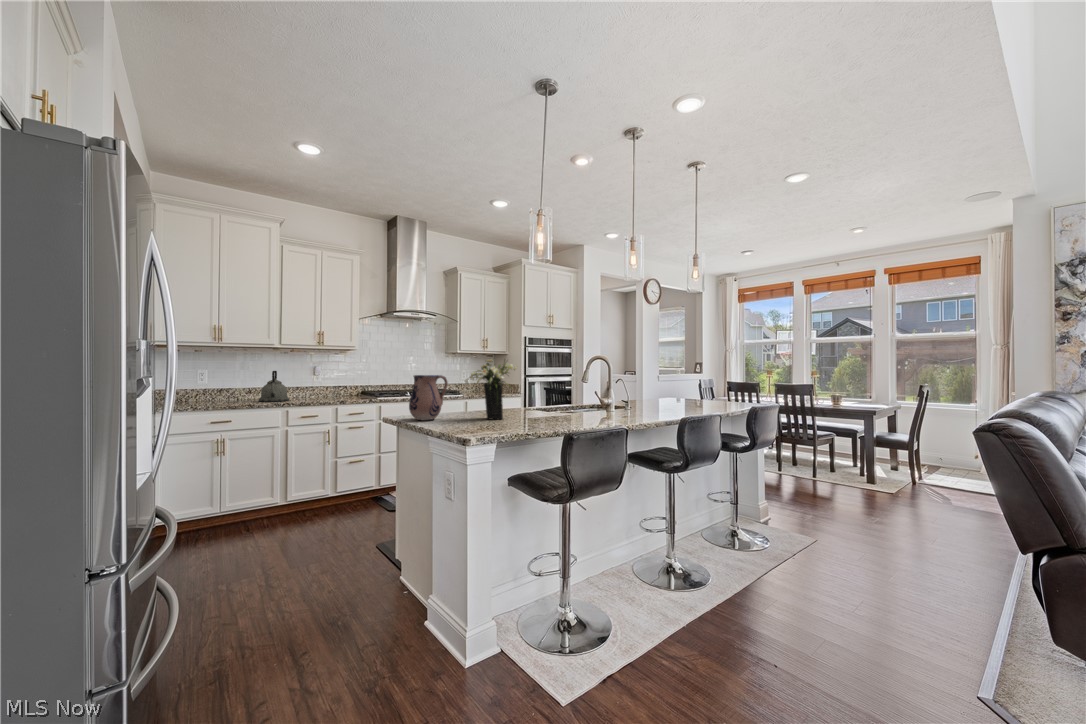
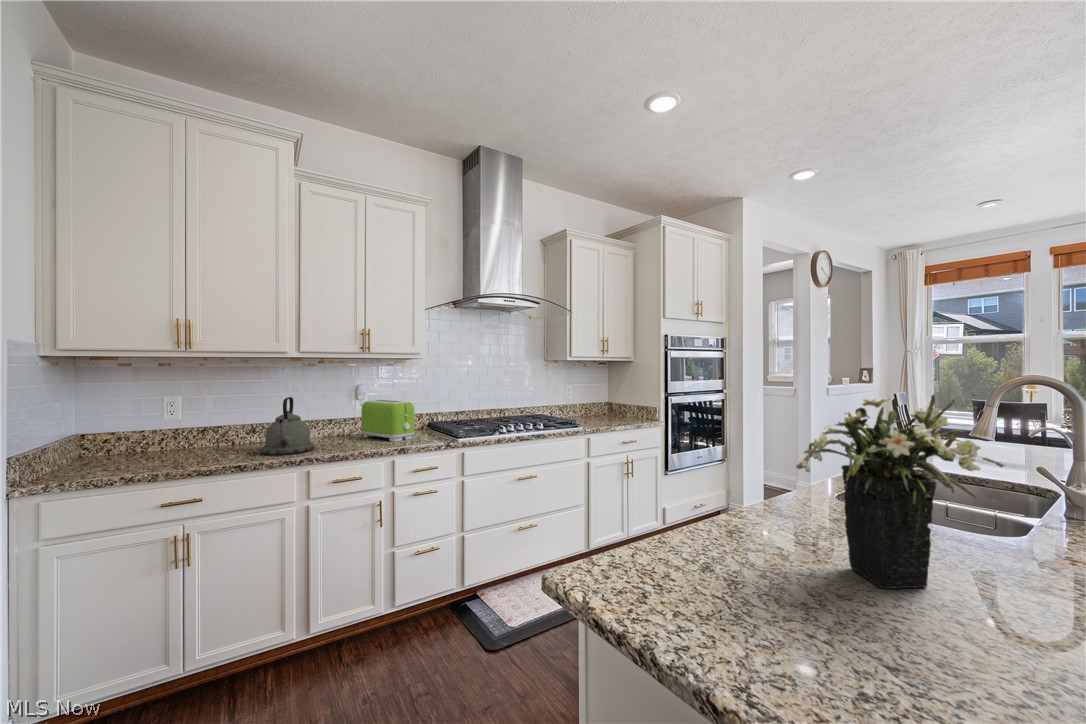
toaster: none [318,375,351,399] -> present [361,400,414,441]
ceramic pitcher: present [409,375,448,420] -> none [640,444,744,601]

